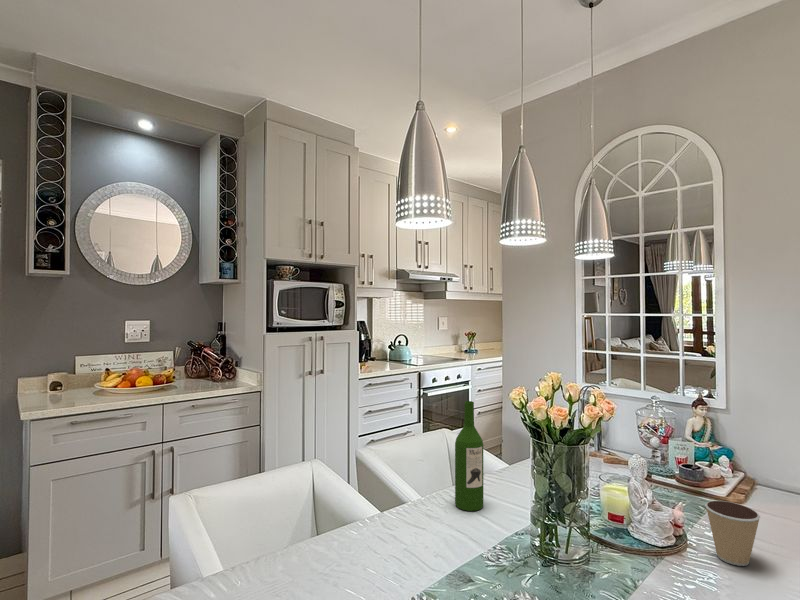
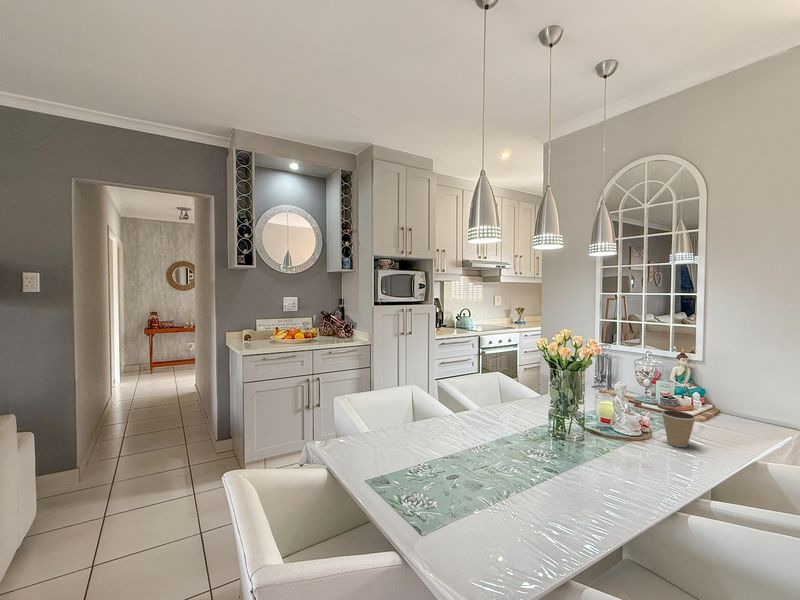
wine bottle: present [455,401,484,511] -> none [502,348,521,415]

